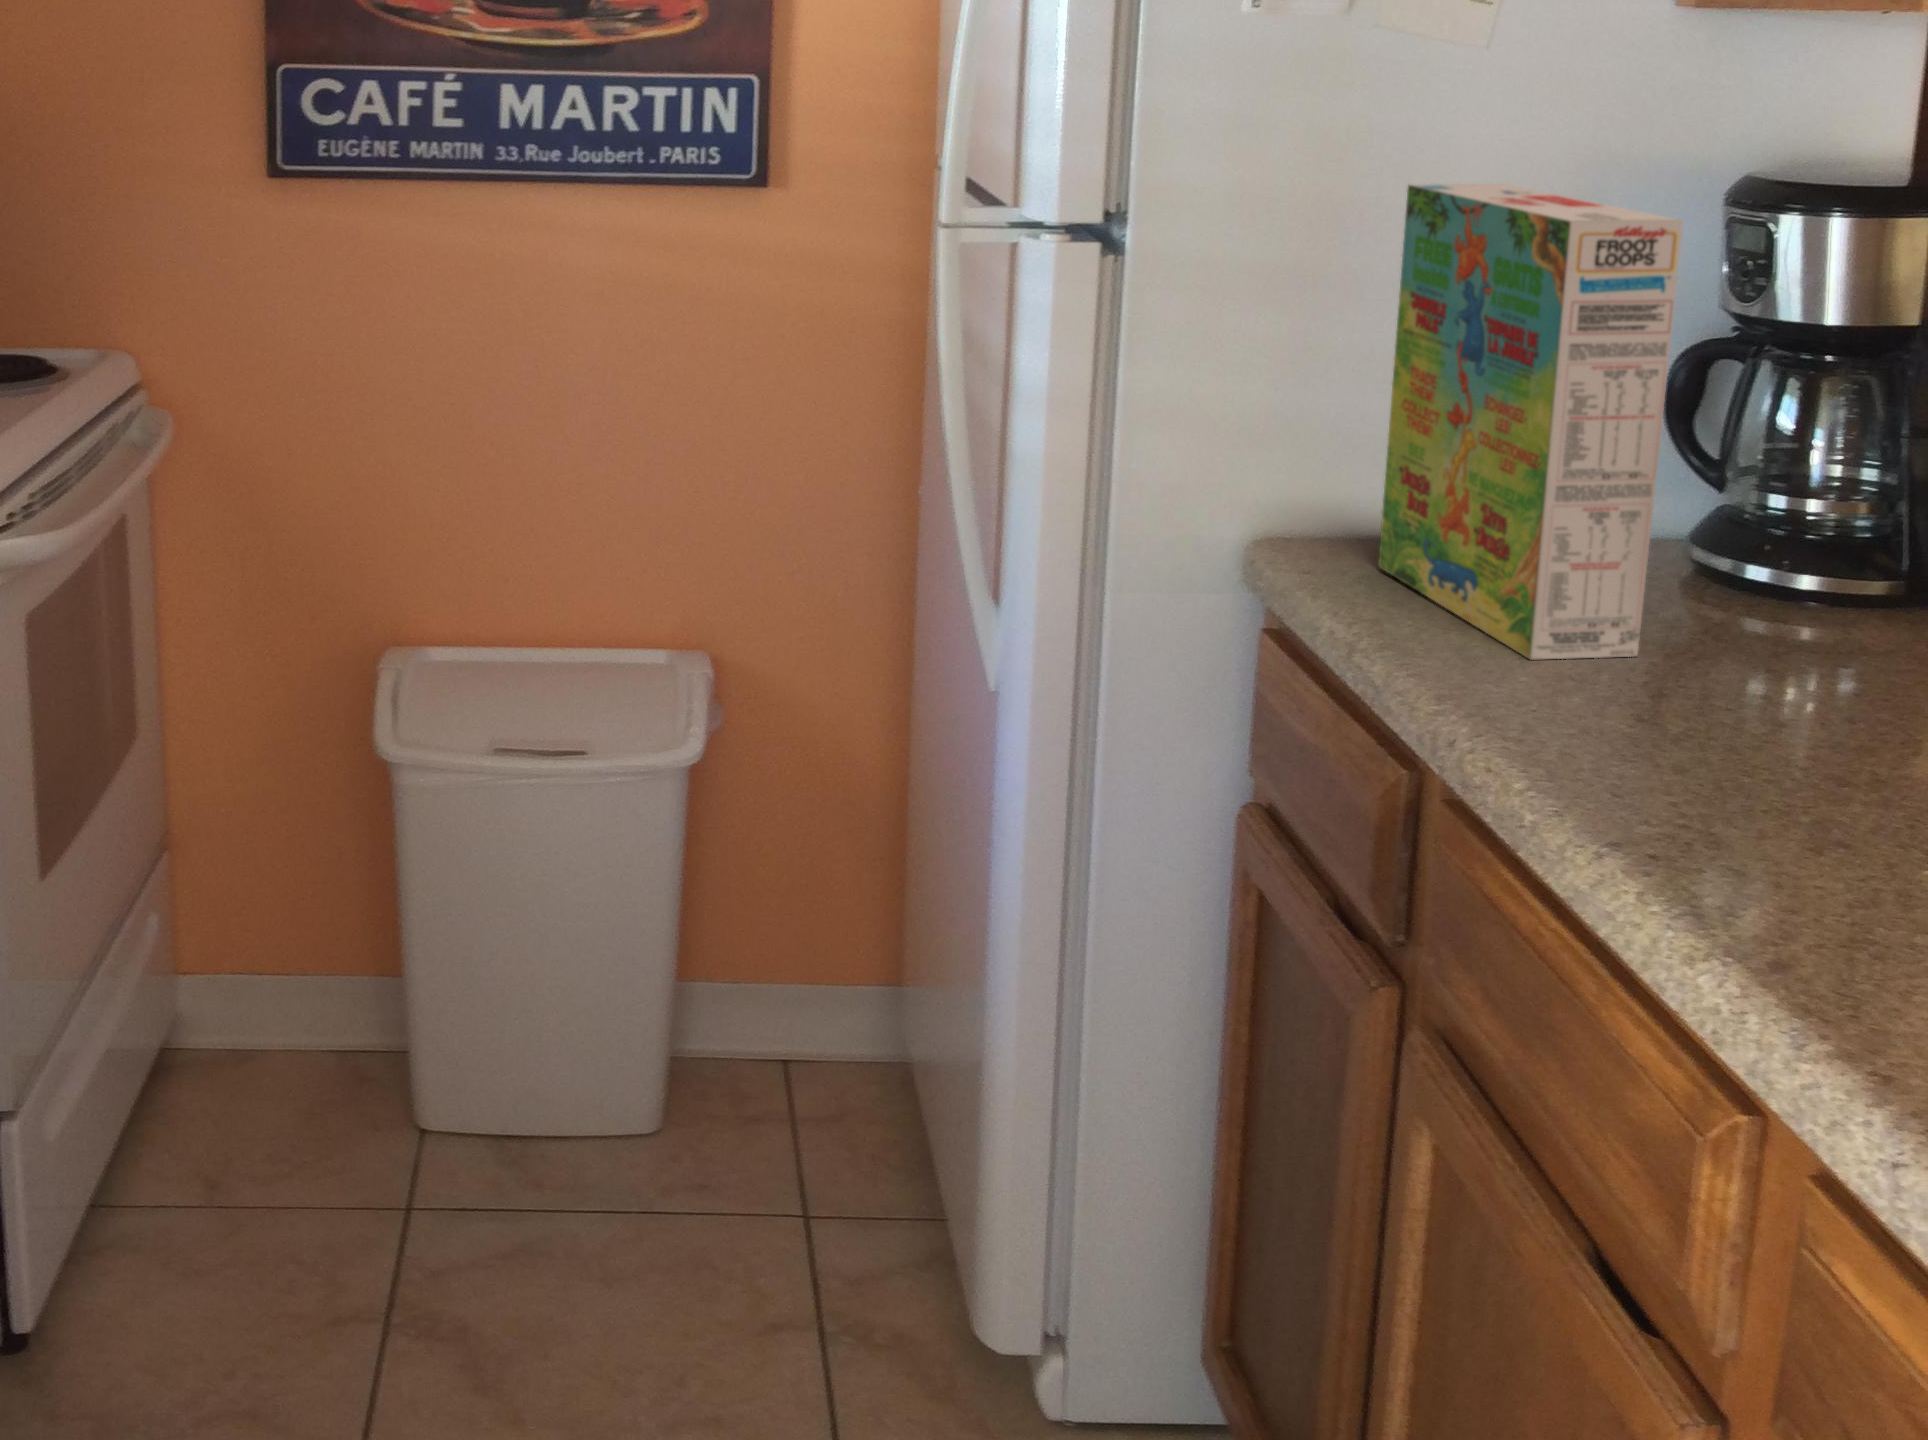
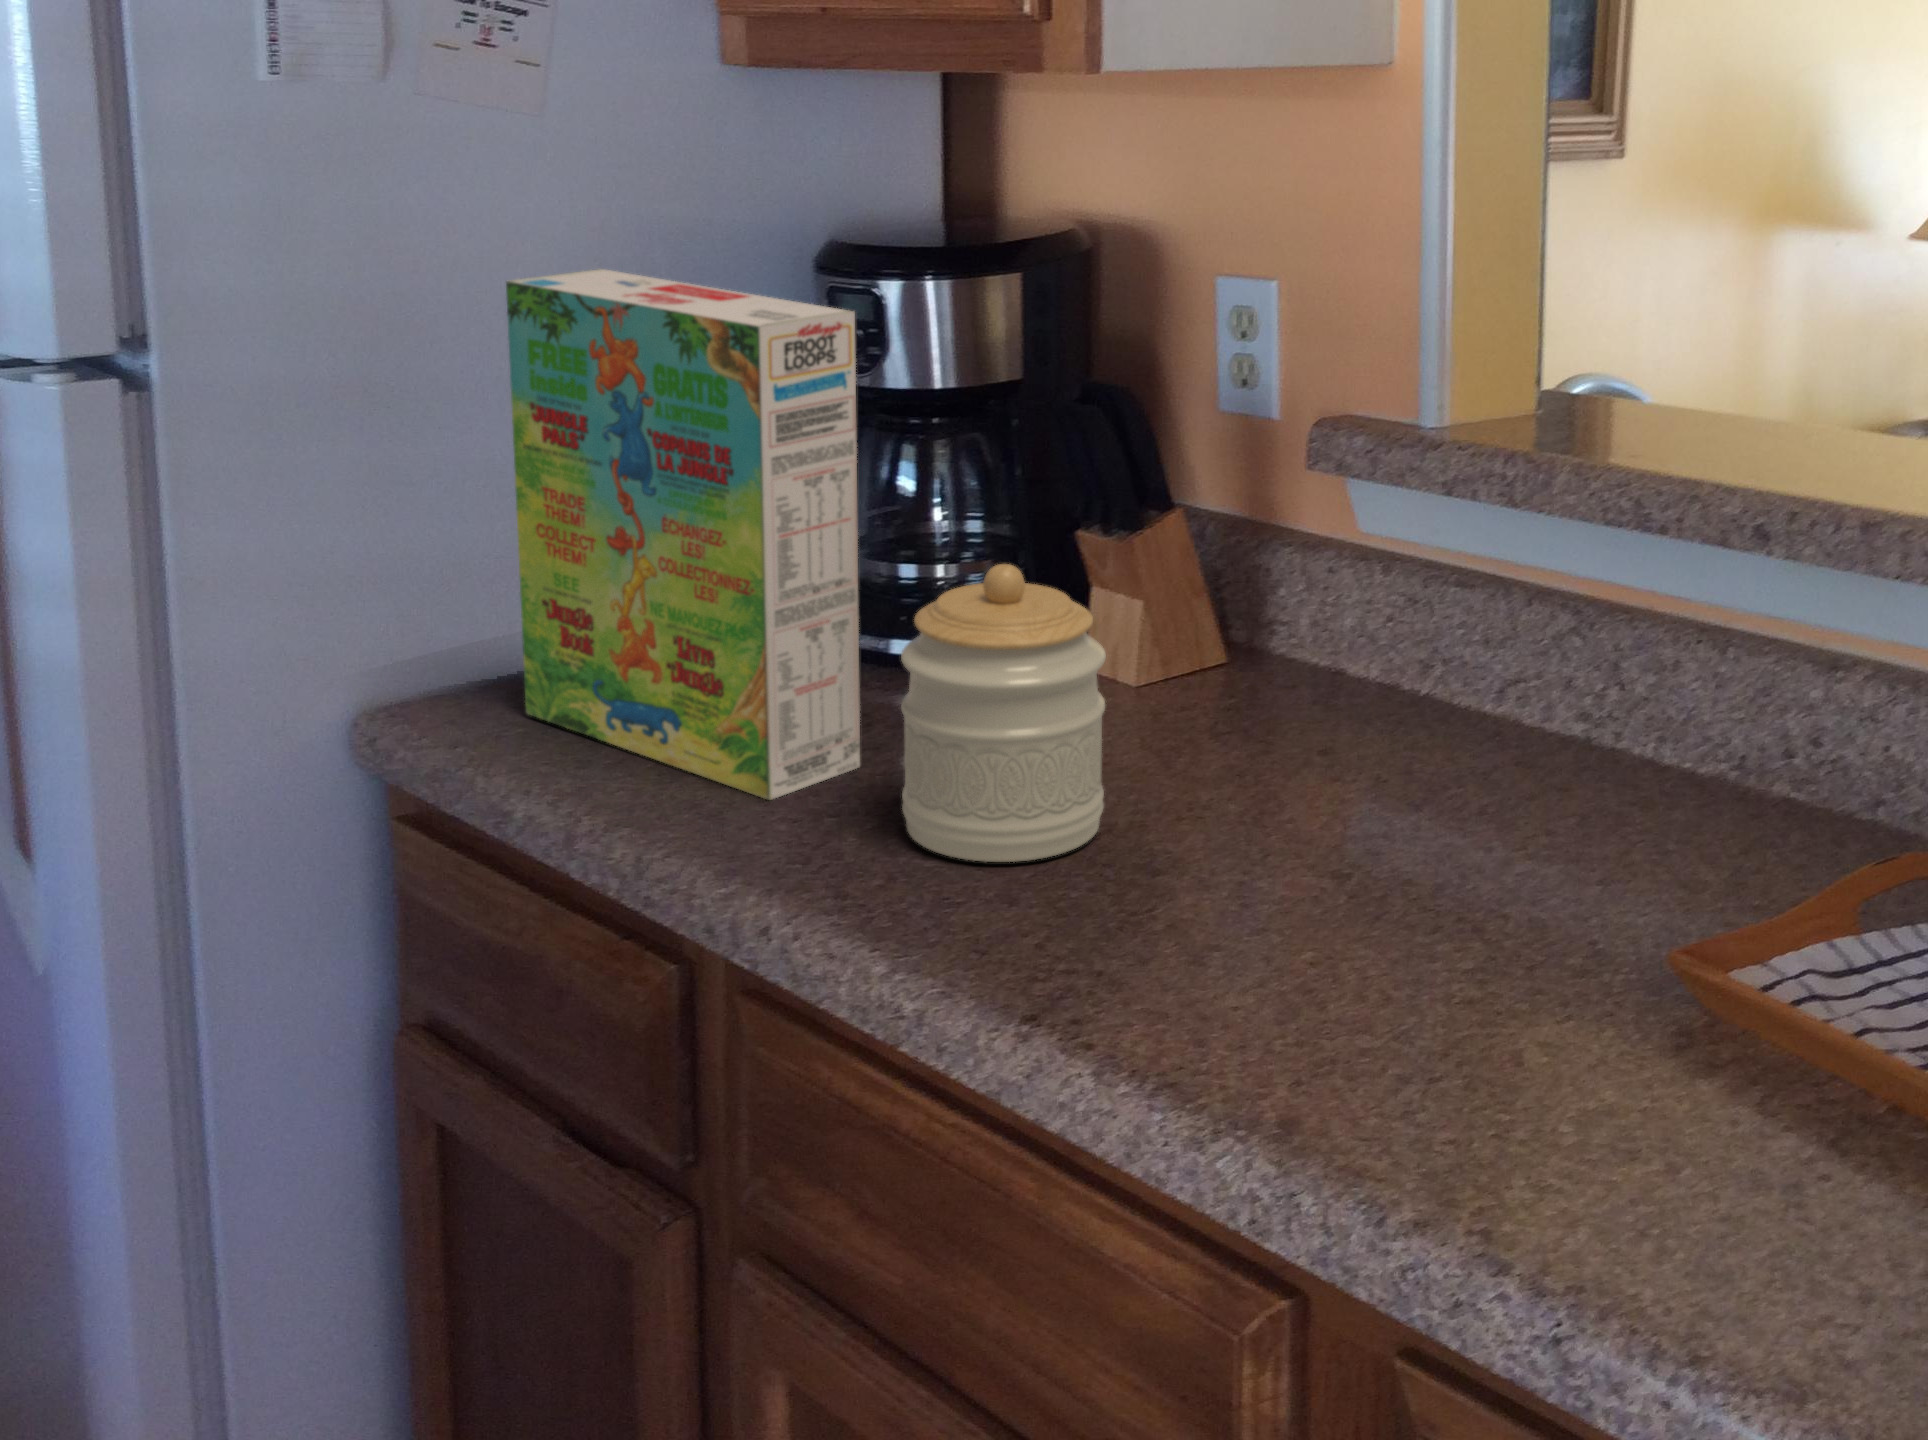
jar: none [1627,463,1860,749] -> present [901,564,1106,862]

